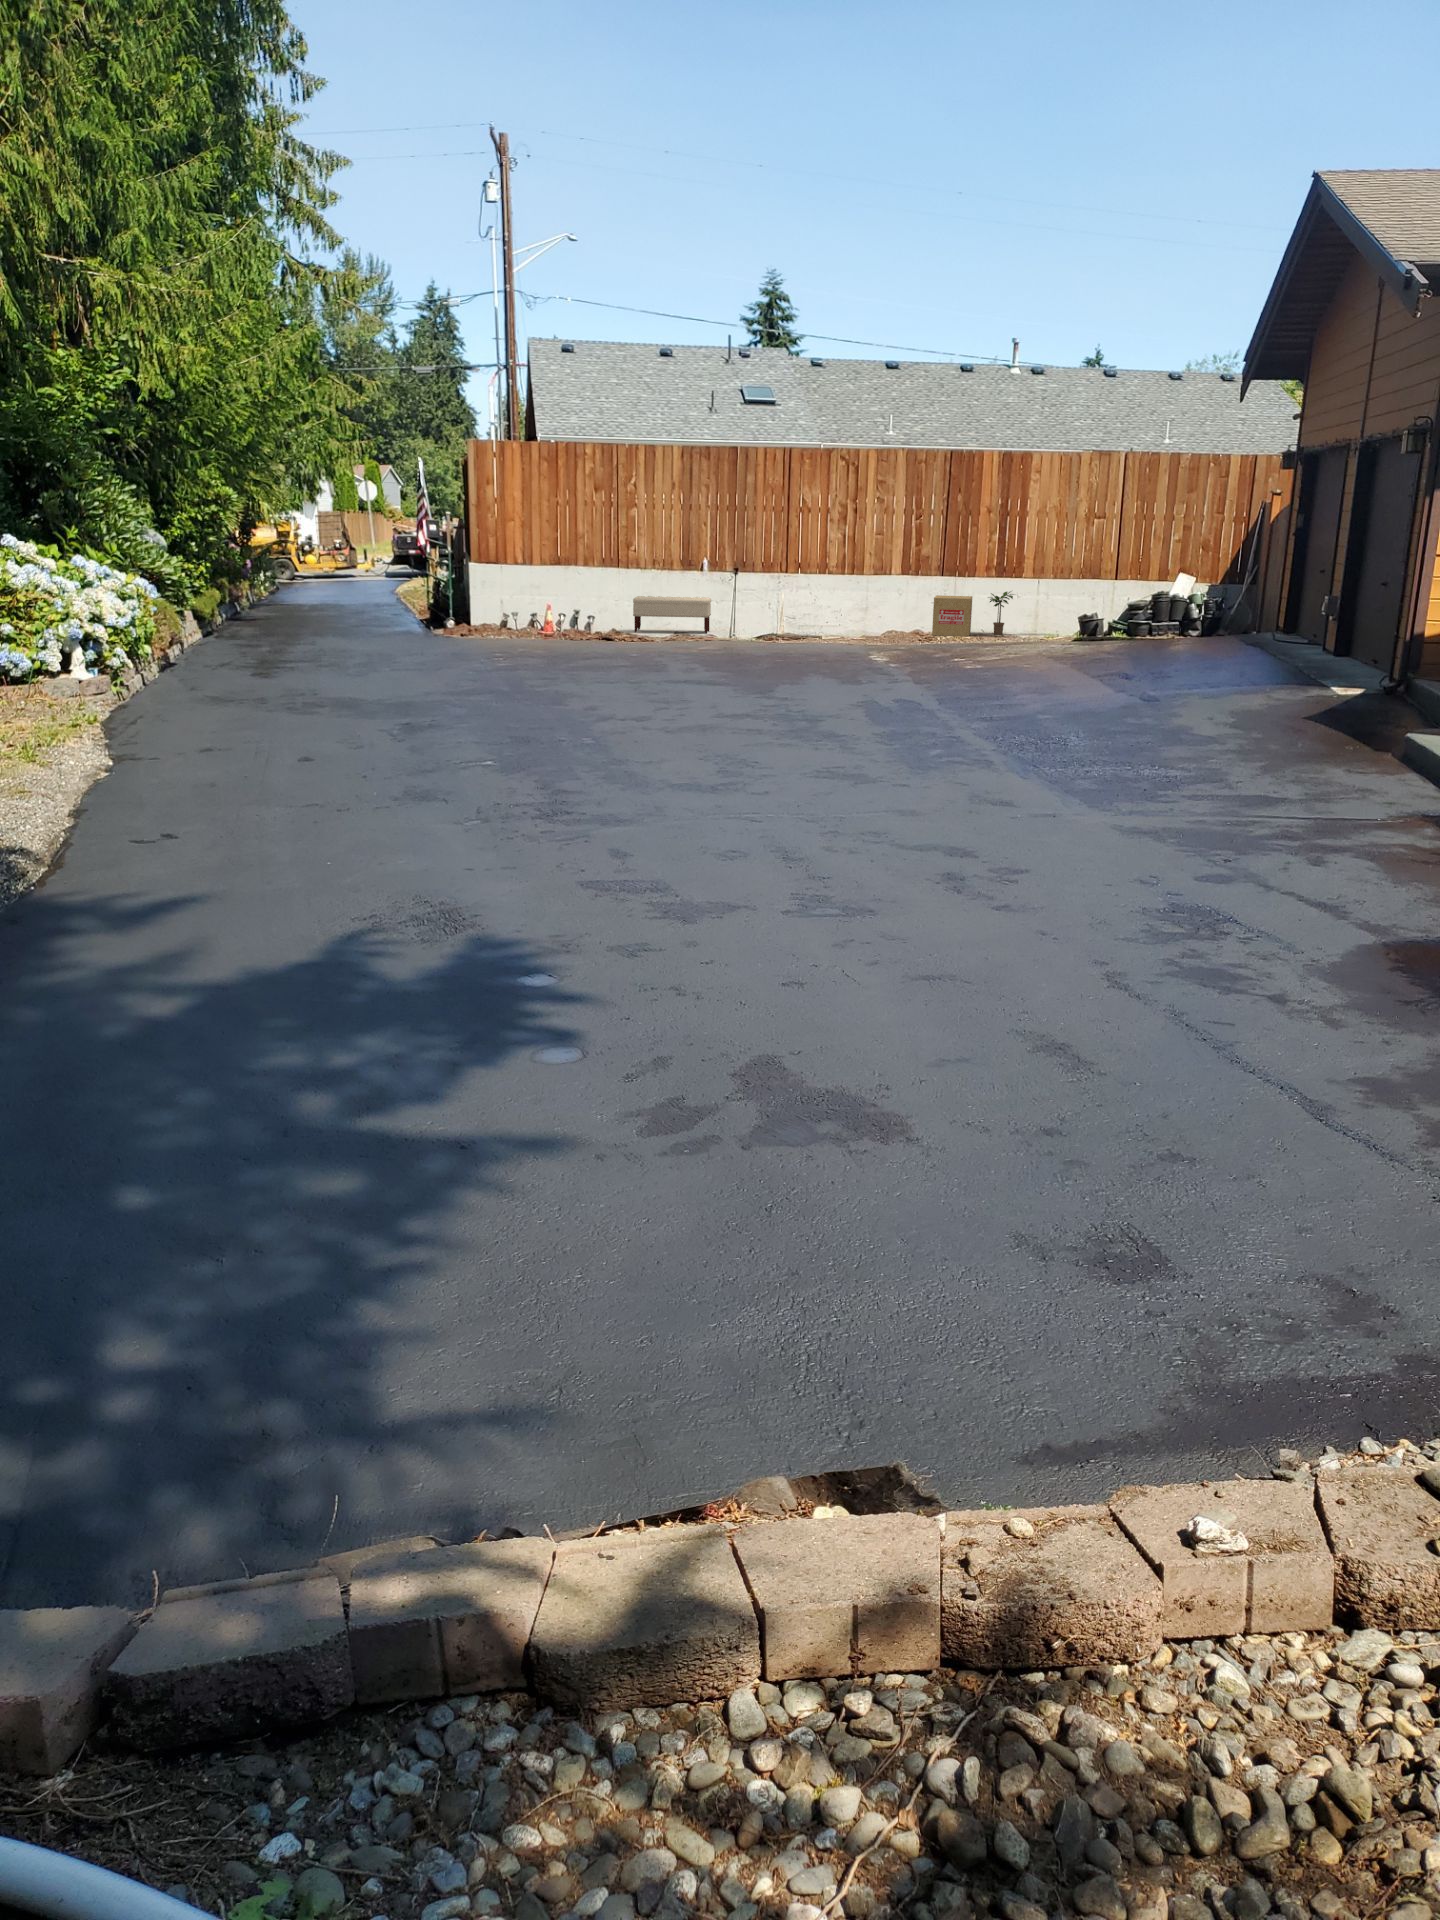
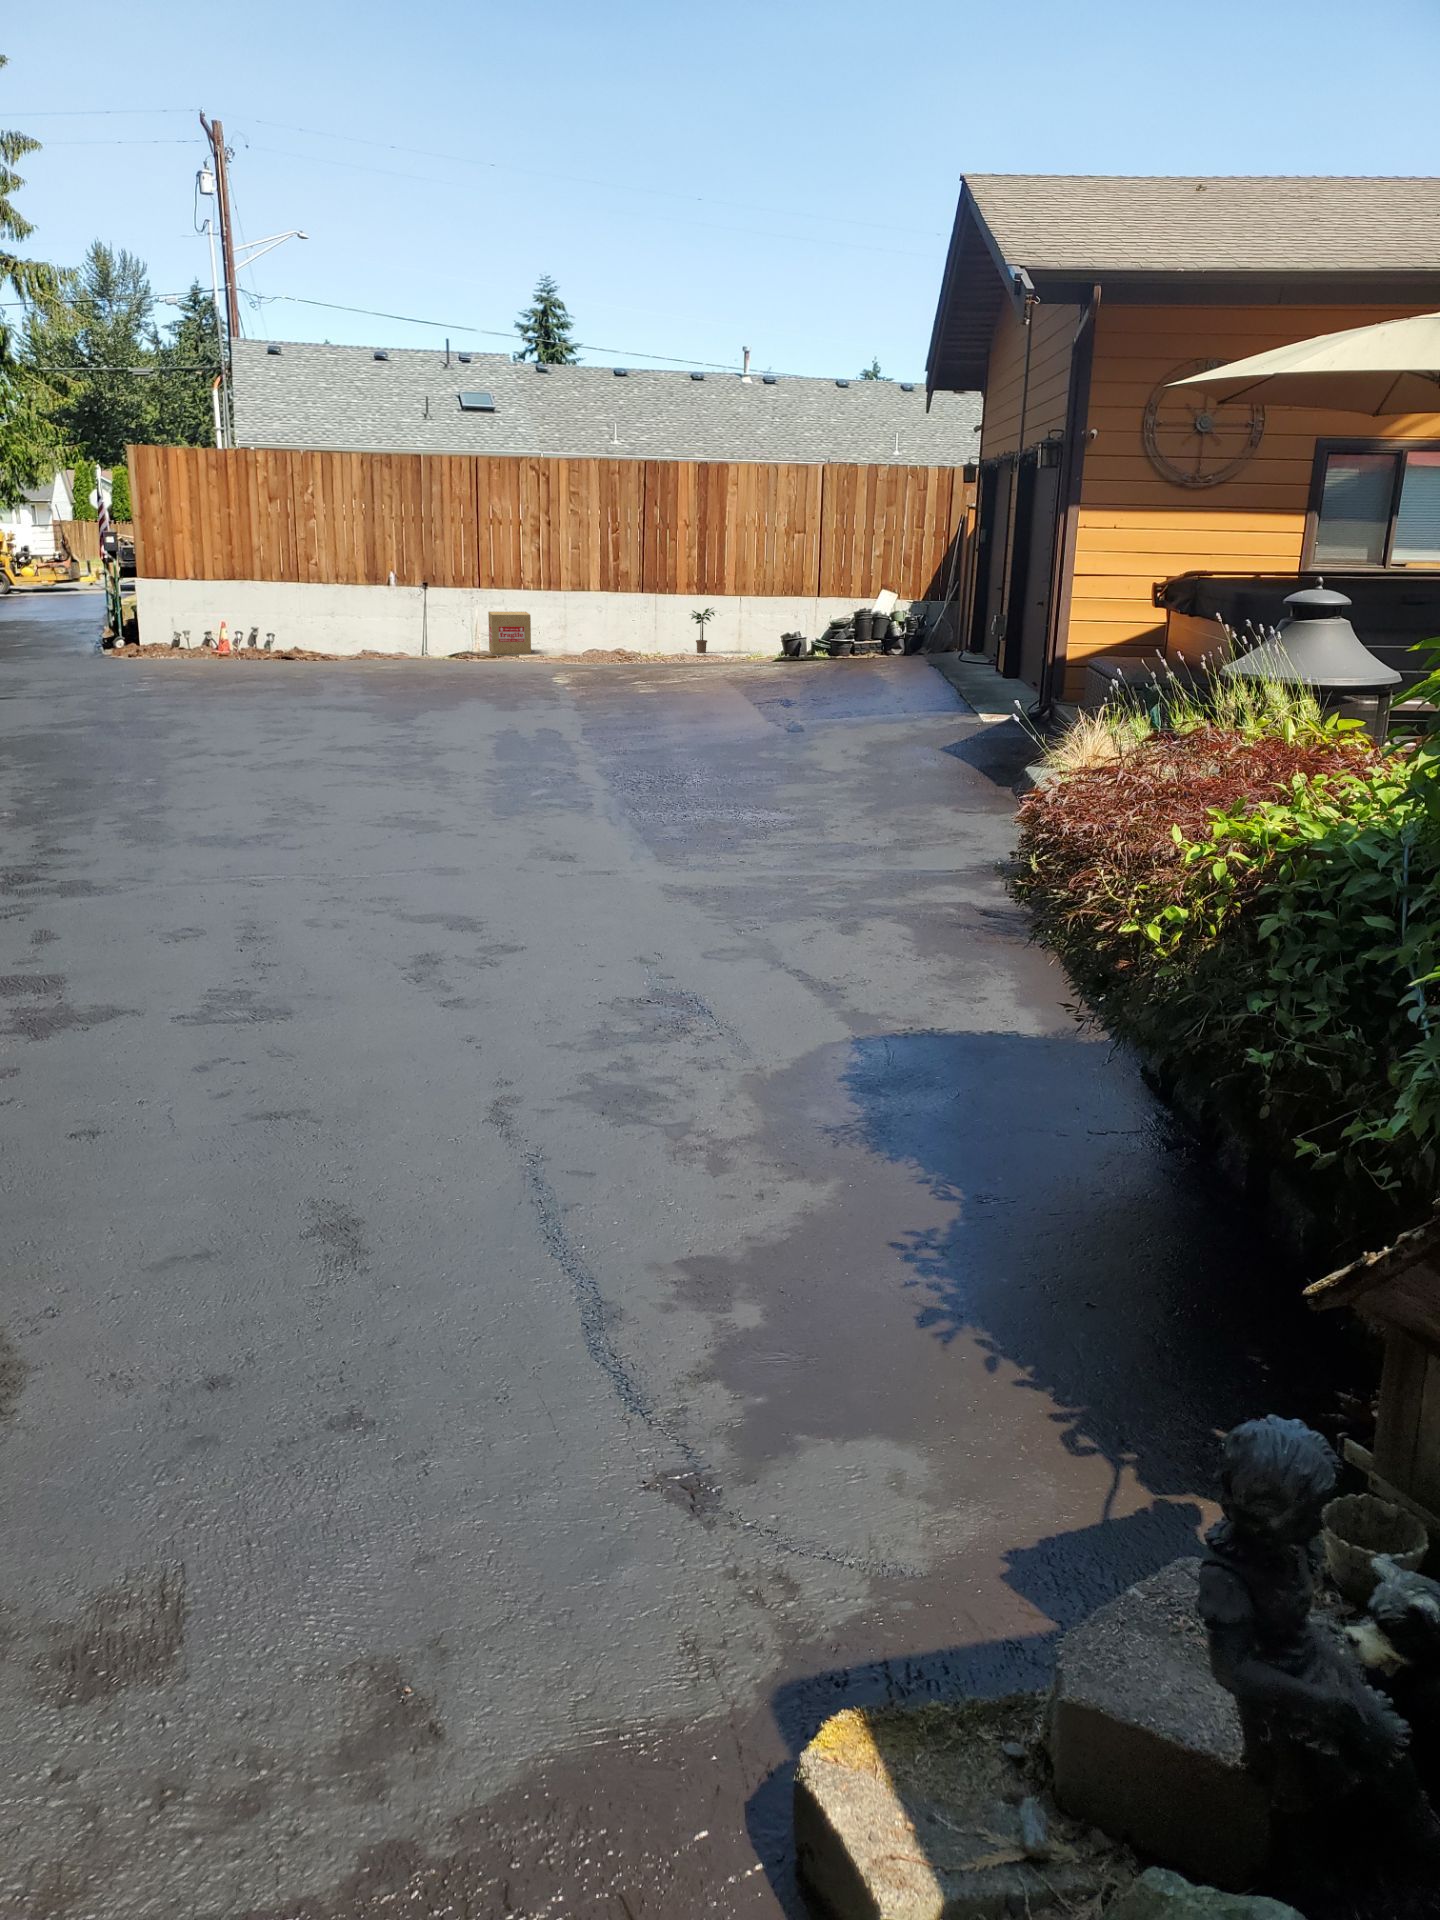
cardboard box: present [932,595,972,636] -> present [488,612,531,654]
bench: present [633,596,711,633] -> none [314,613,400,653]

